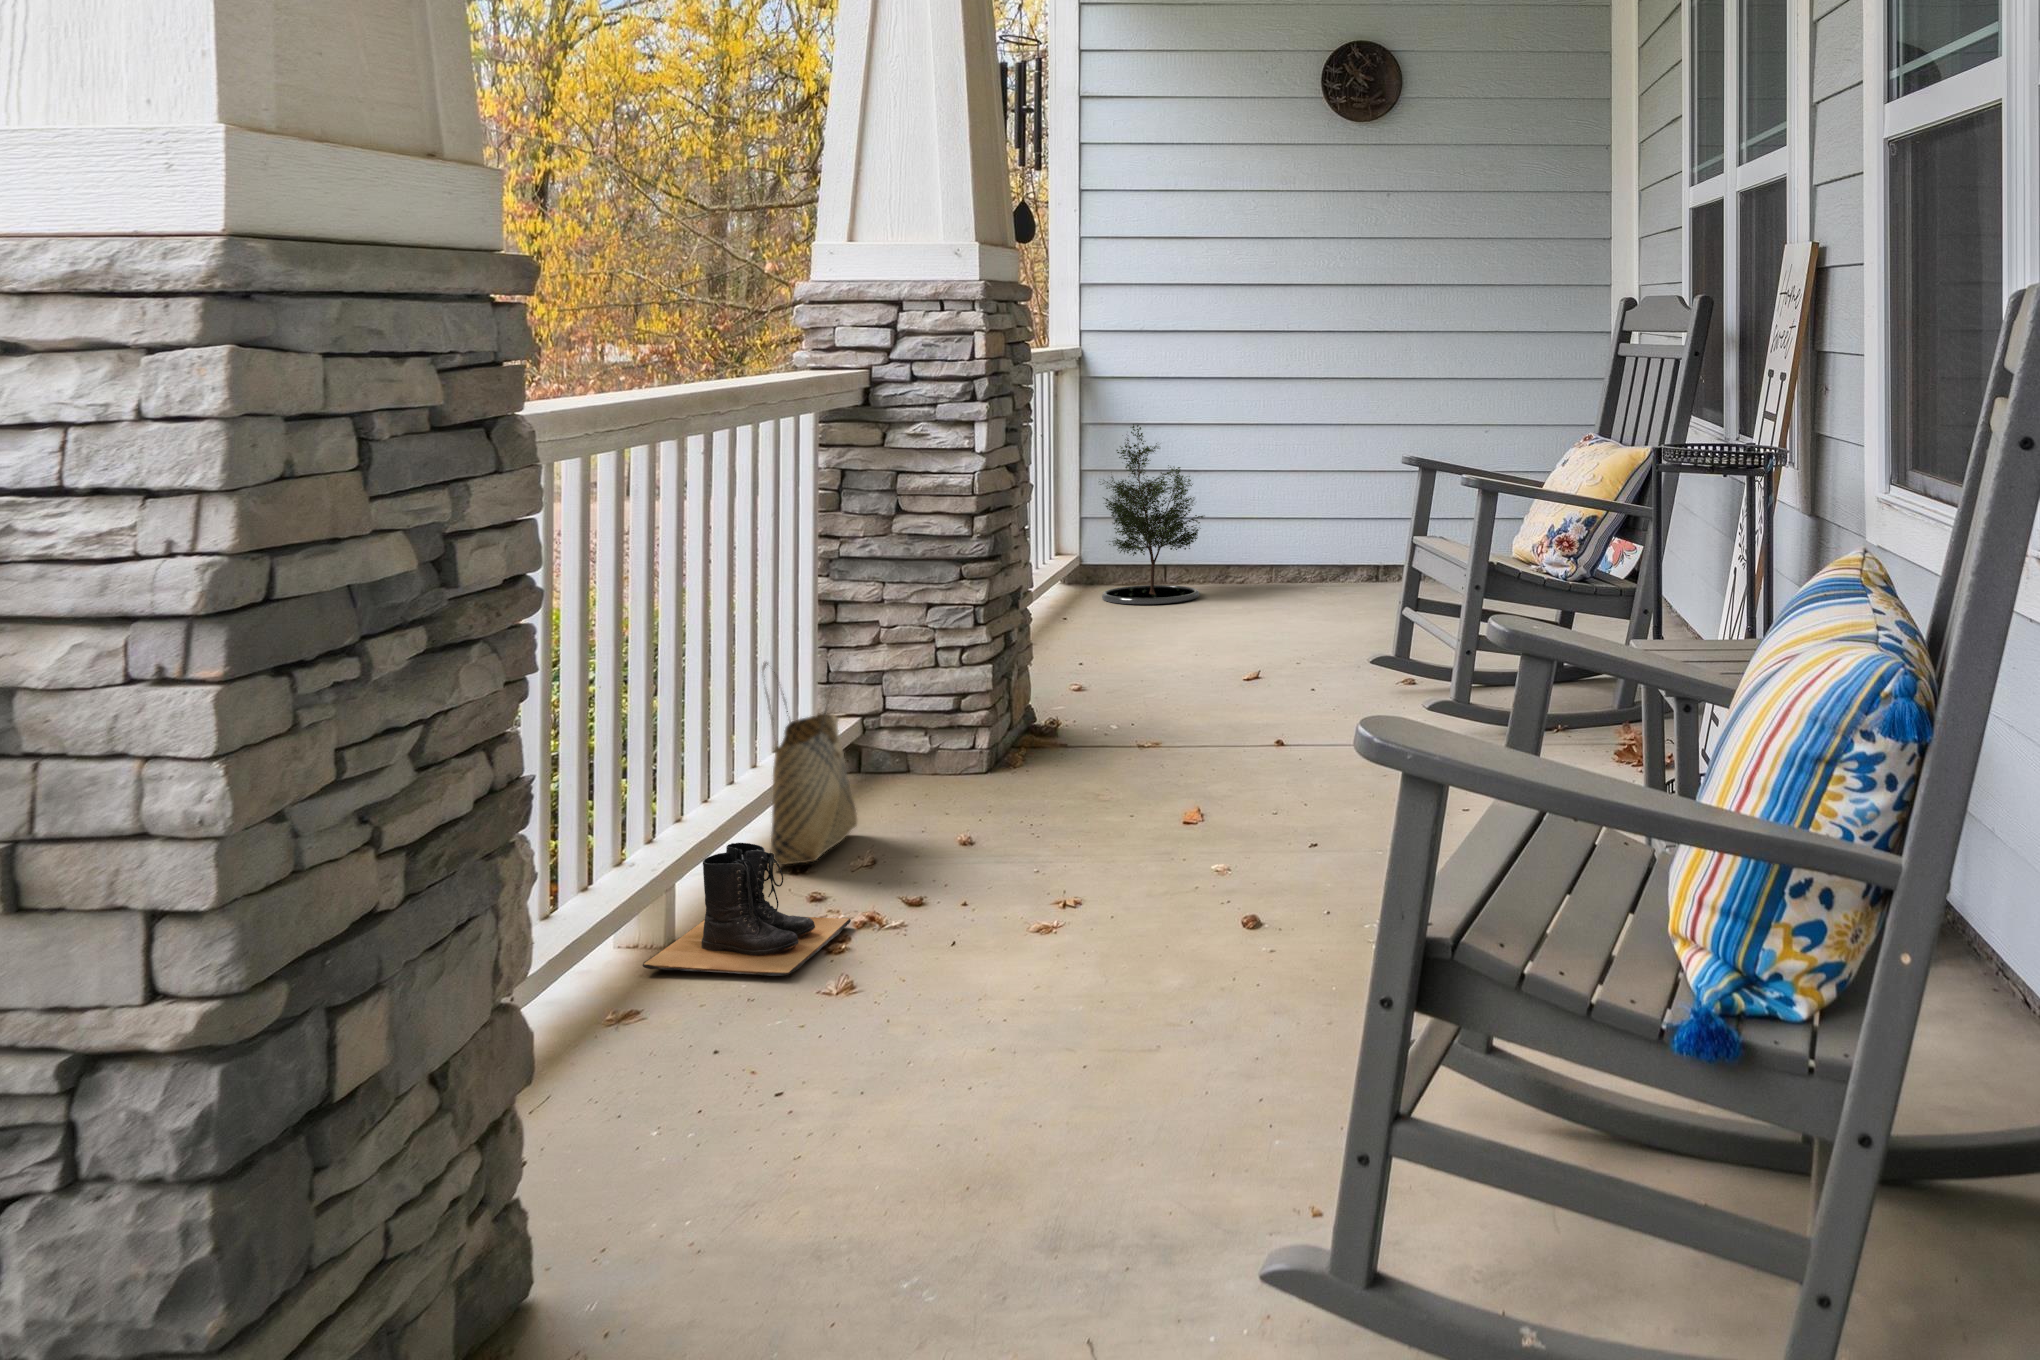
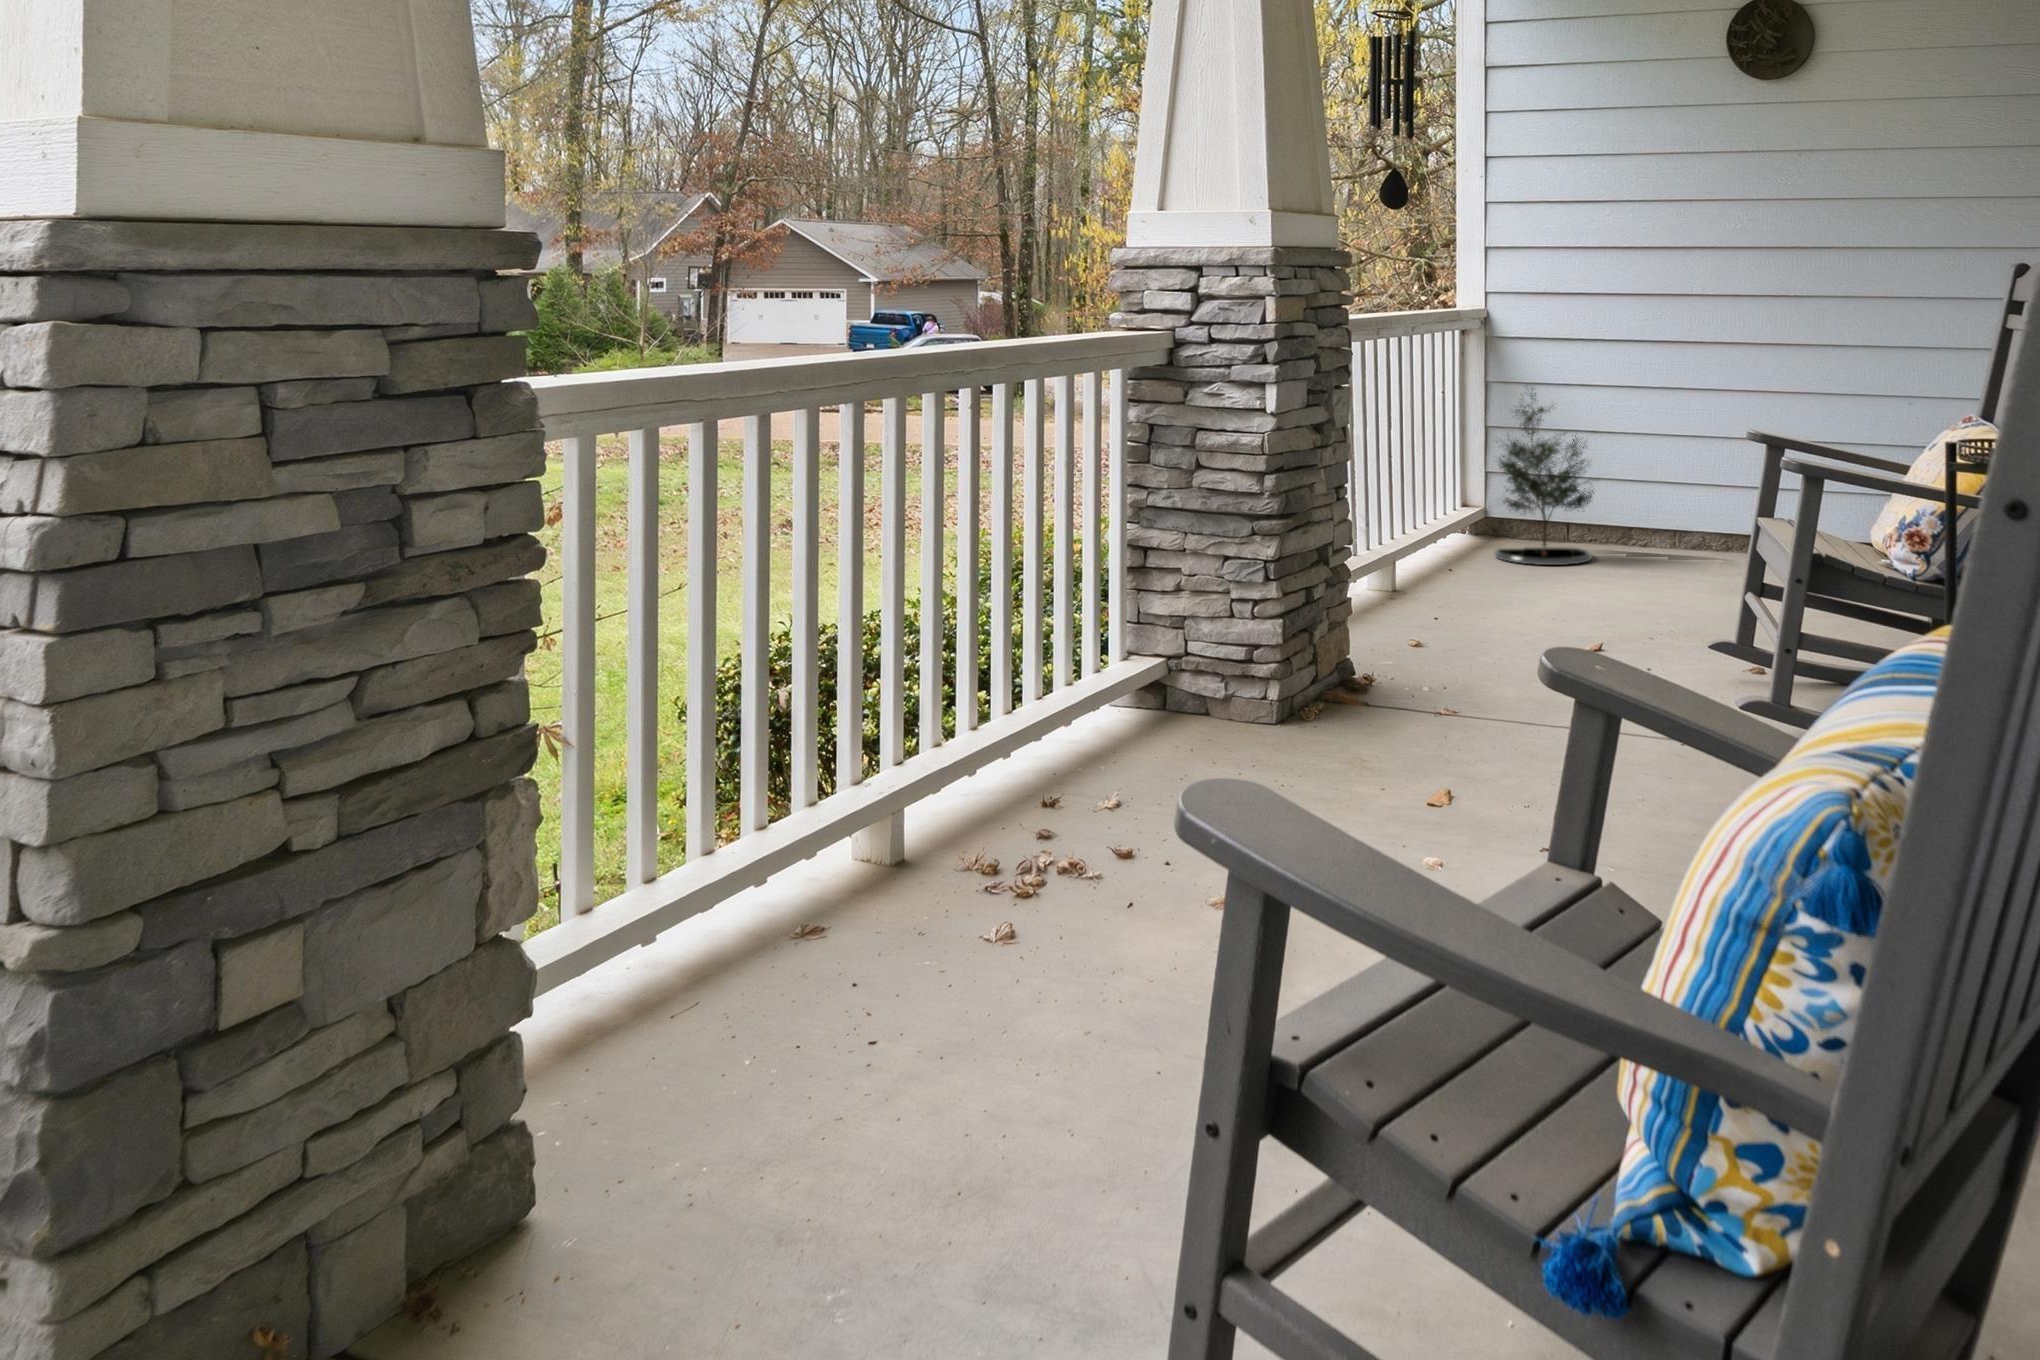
woven basket: present [762,661,857,865] -> none [1029,606,1124,802]
boots: present [643,843,851,976] -> none [861,780,1059,917]

